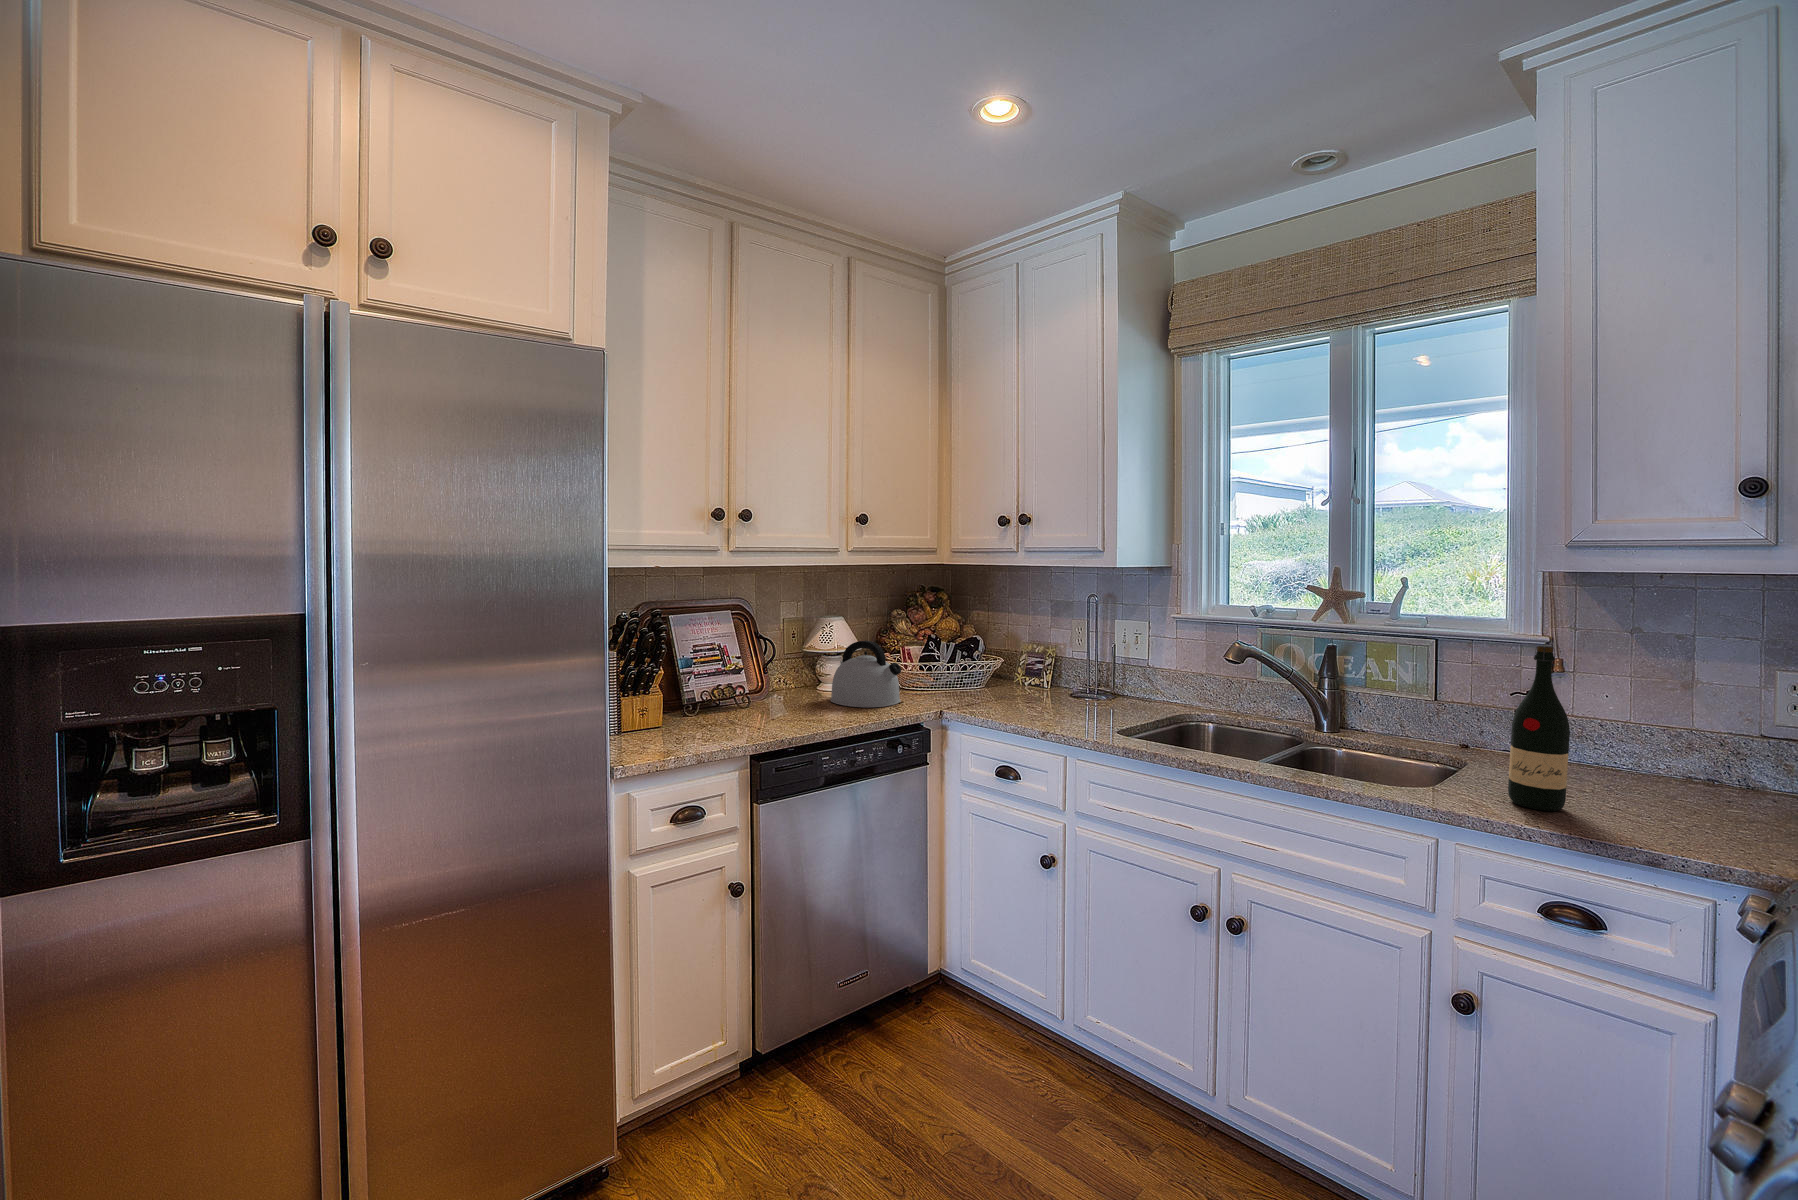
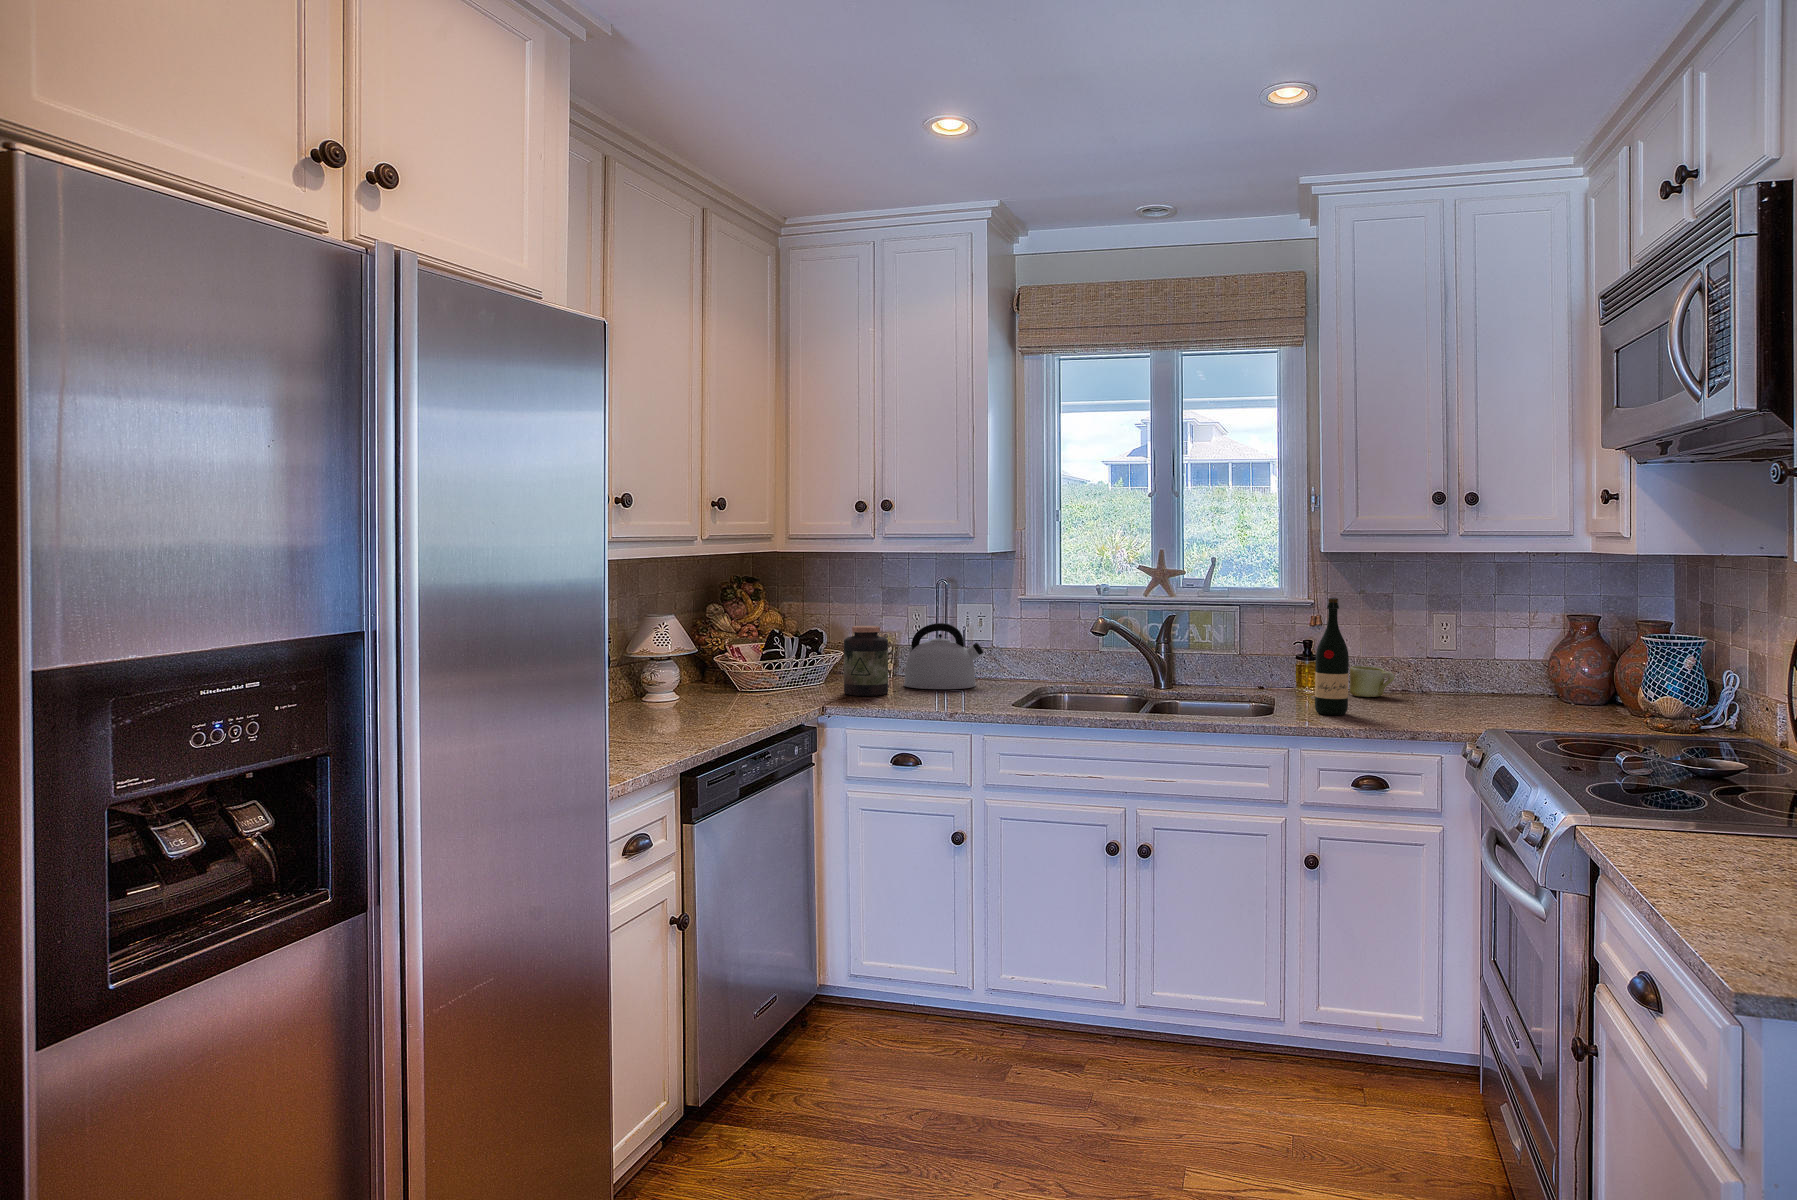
jar: none [982,638,1023,704] -> present [844,626,888,696]
kettle: present [830,641,901,707] -> present [904,623,983,689]
mug: none [1598,734,1680,782] -> present [1350,666,1395,697]

